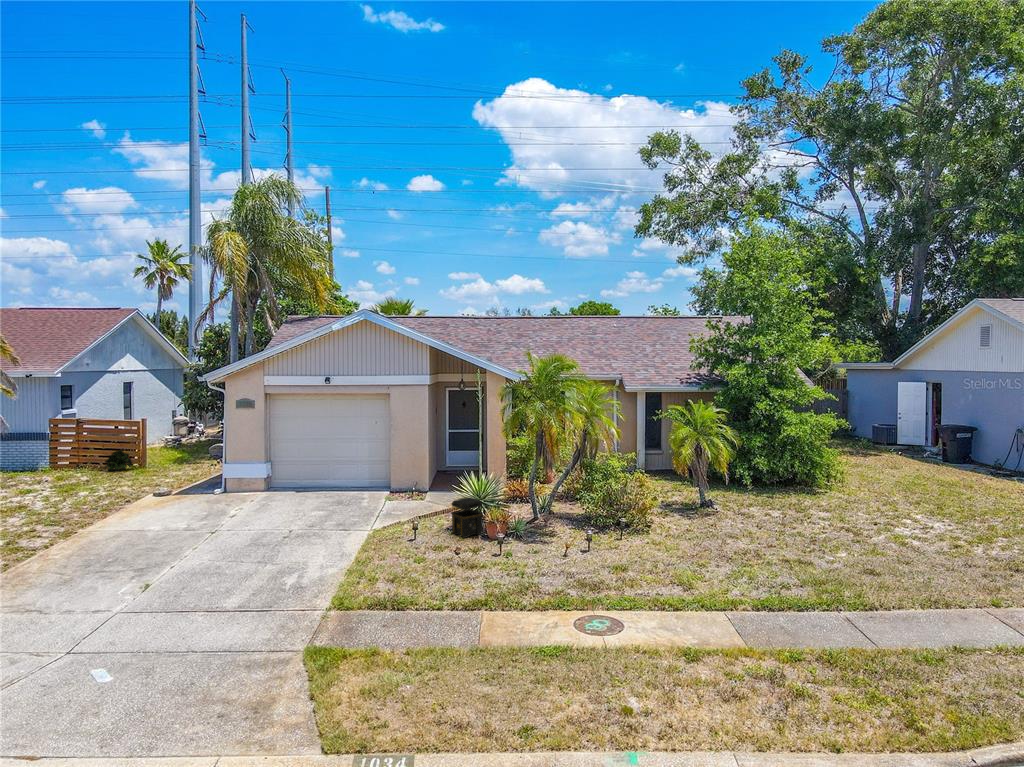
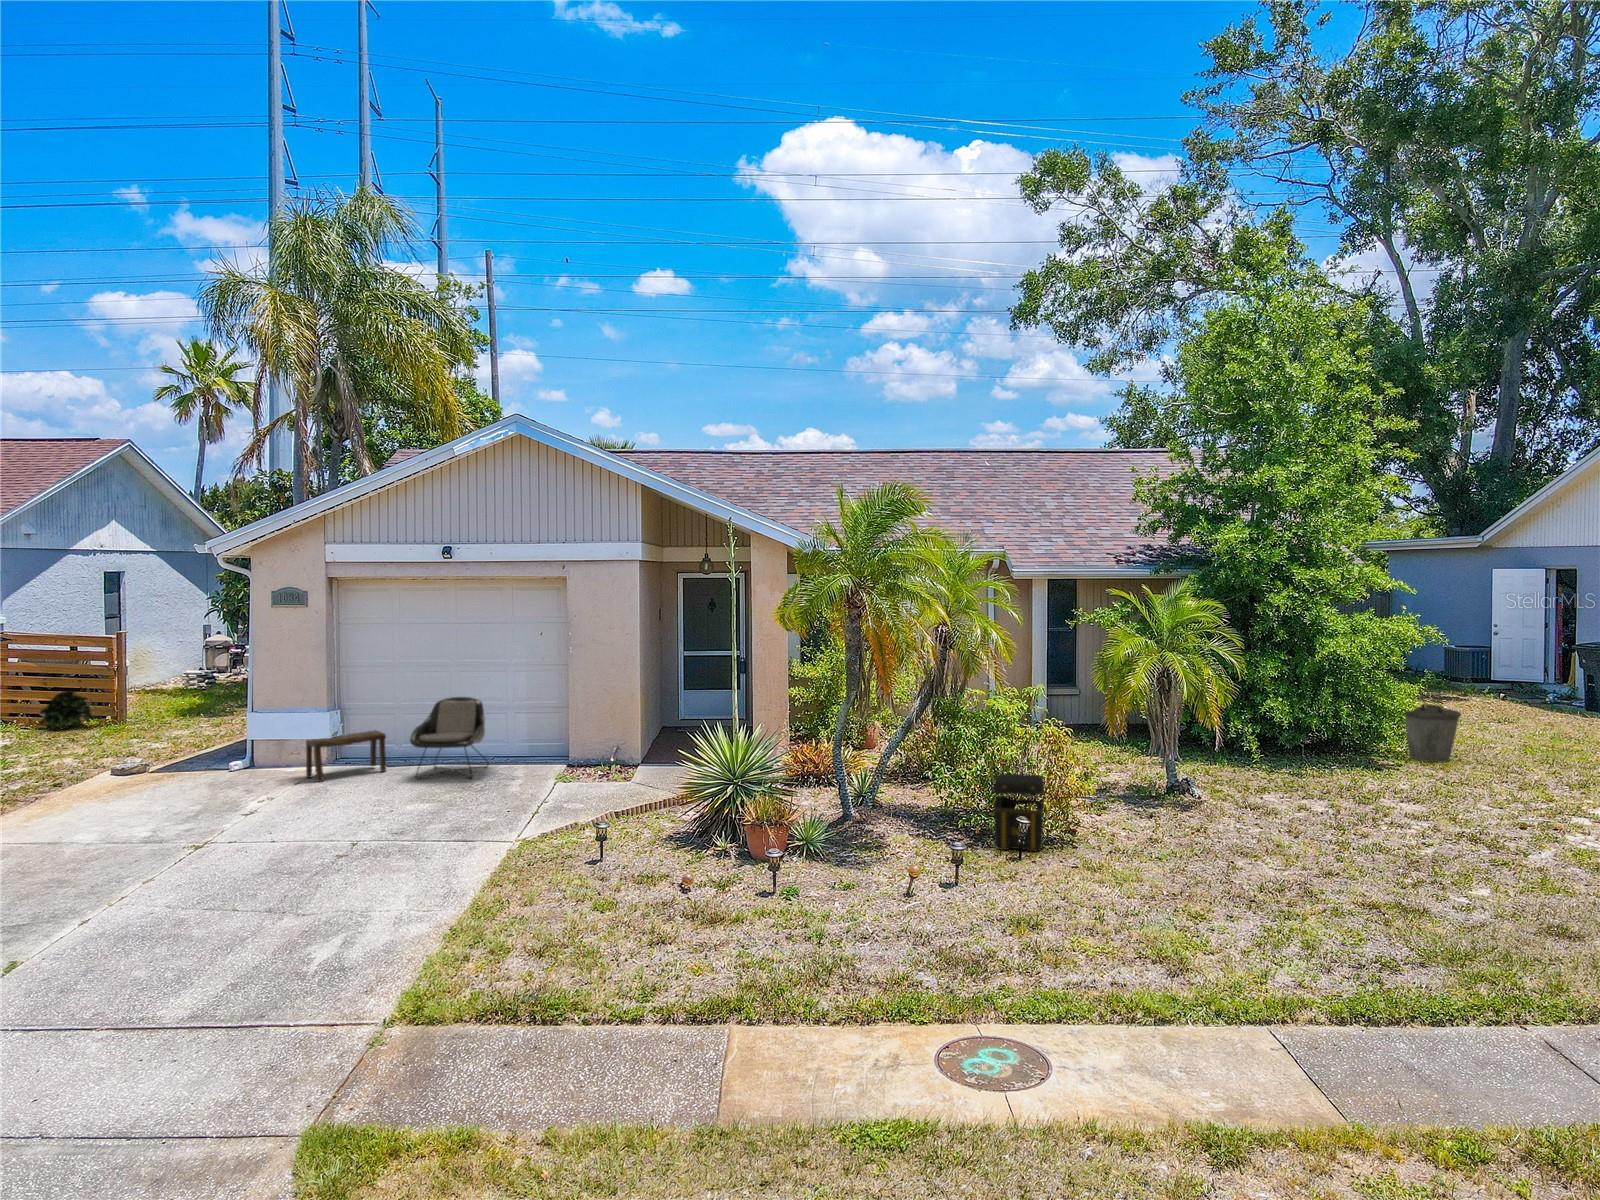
lounge chair: none [310,455,350,499] -> present [410,697,487,779]
trash can: none [825,460,855,491] -> present [1403,704,1461,762]
bench: none [255,472,296,500] -> present [306,730,386,782]
toolbox: present [451,498,483,538] -> present [994,774,1044,851]

